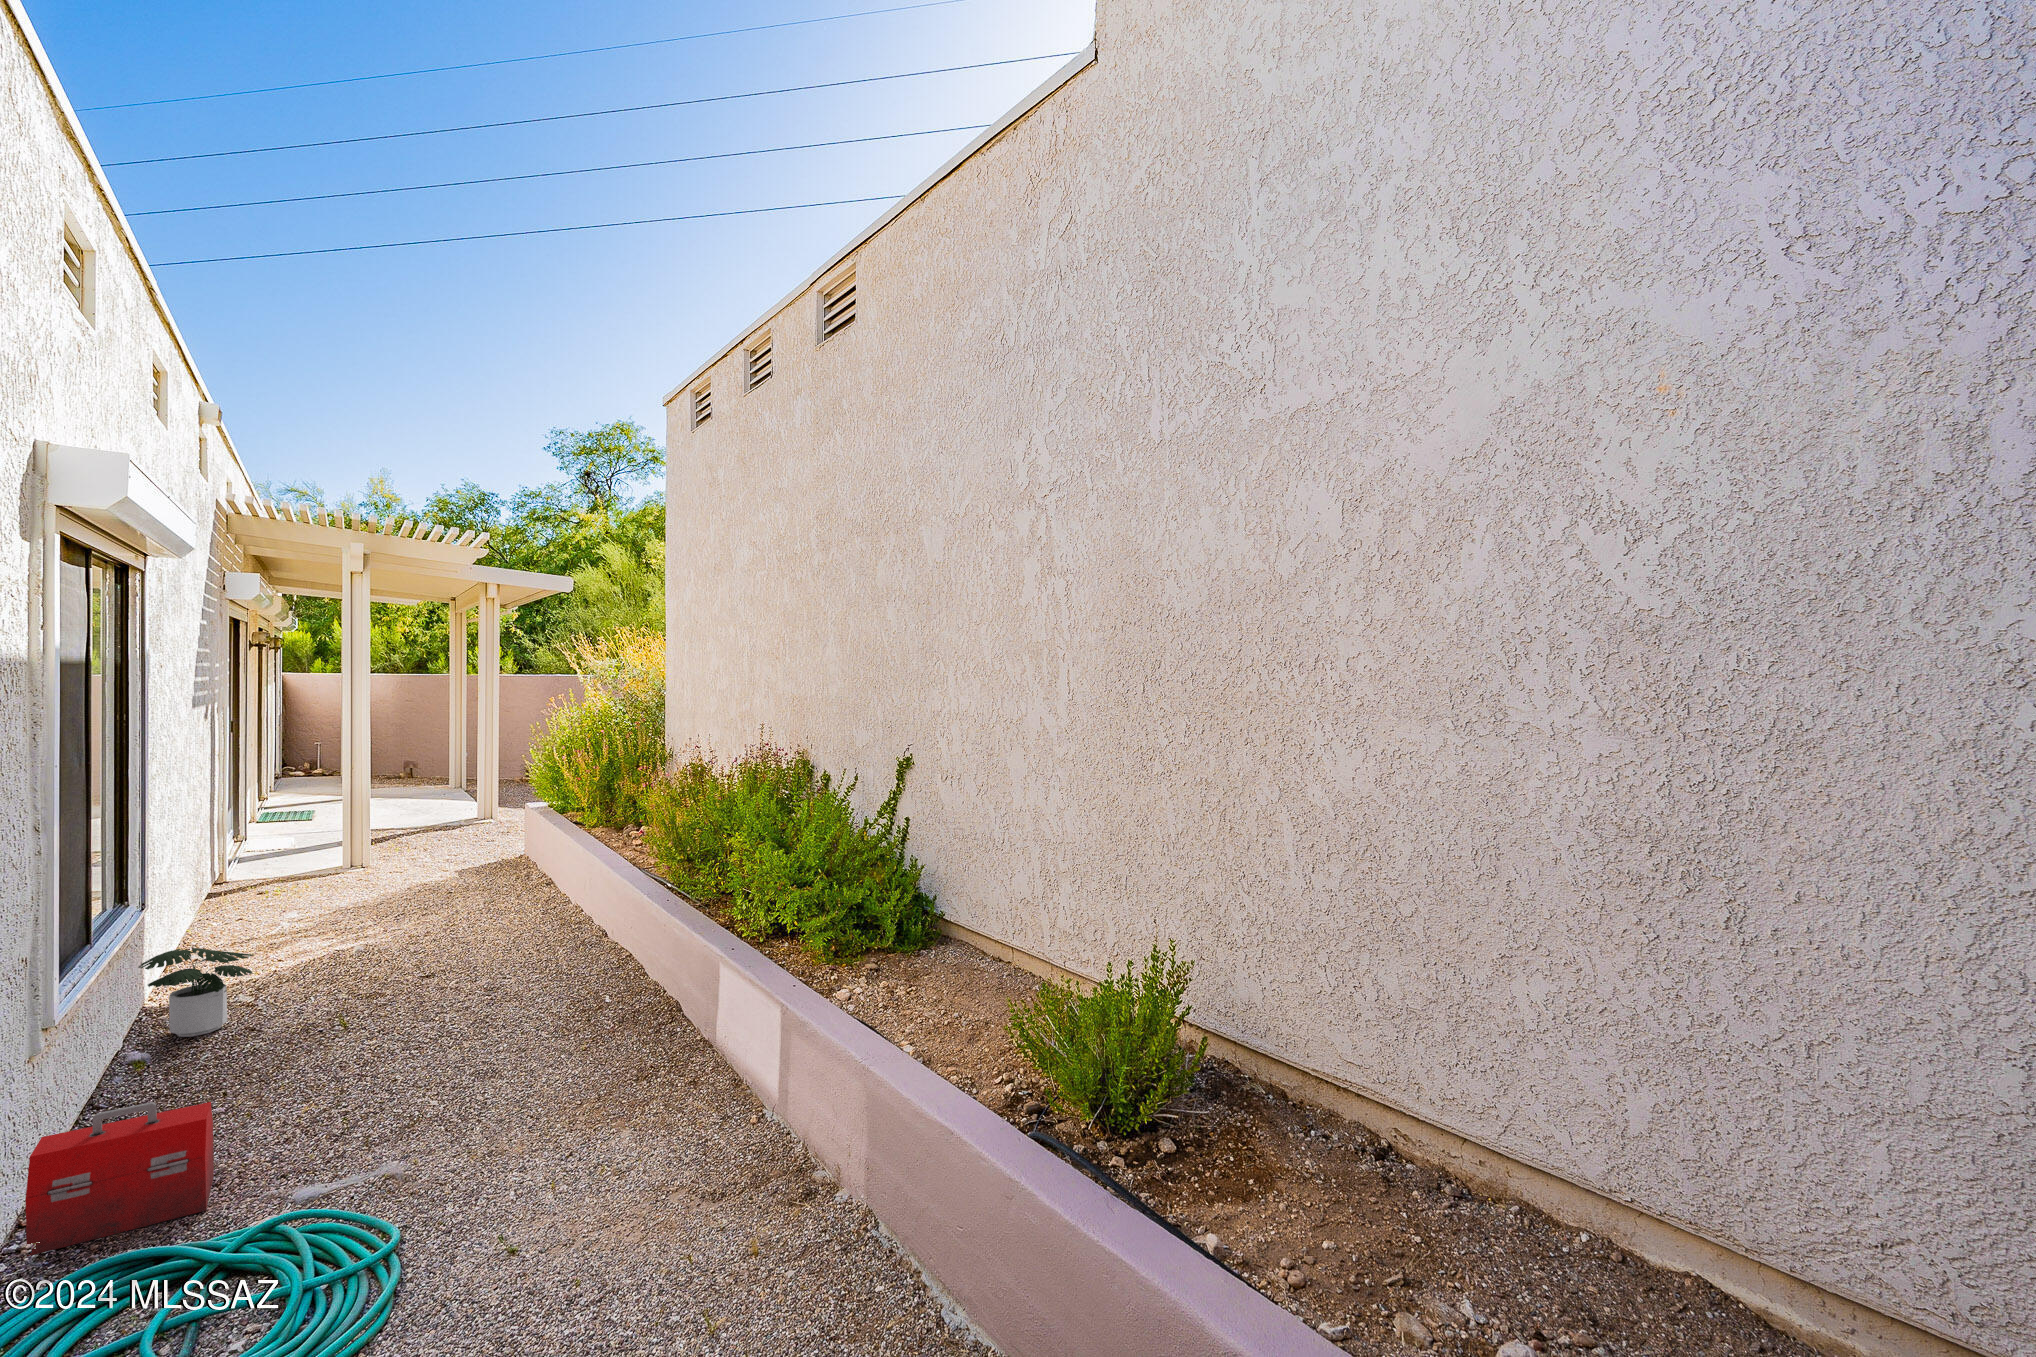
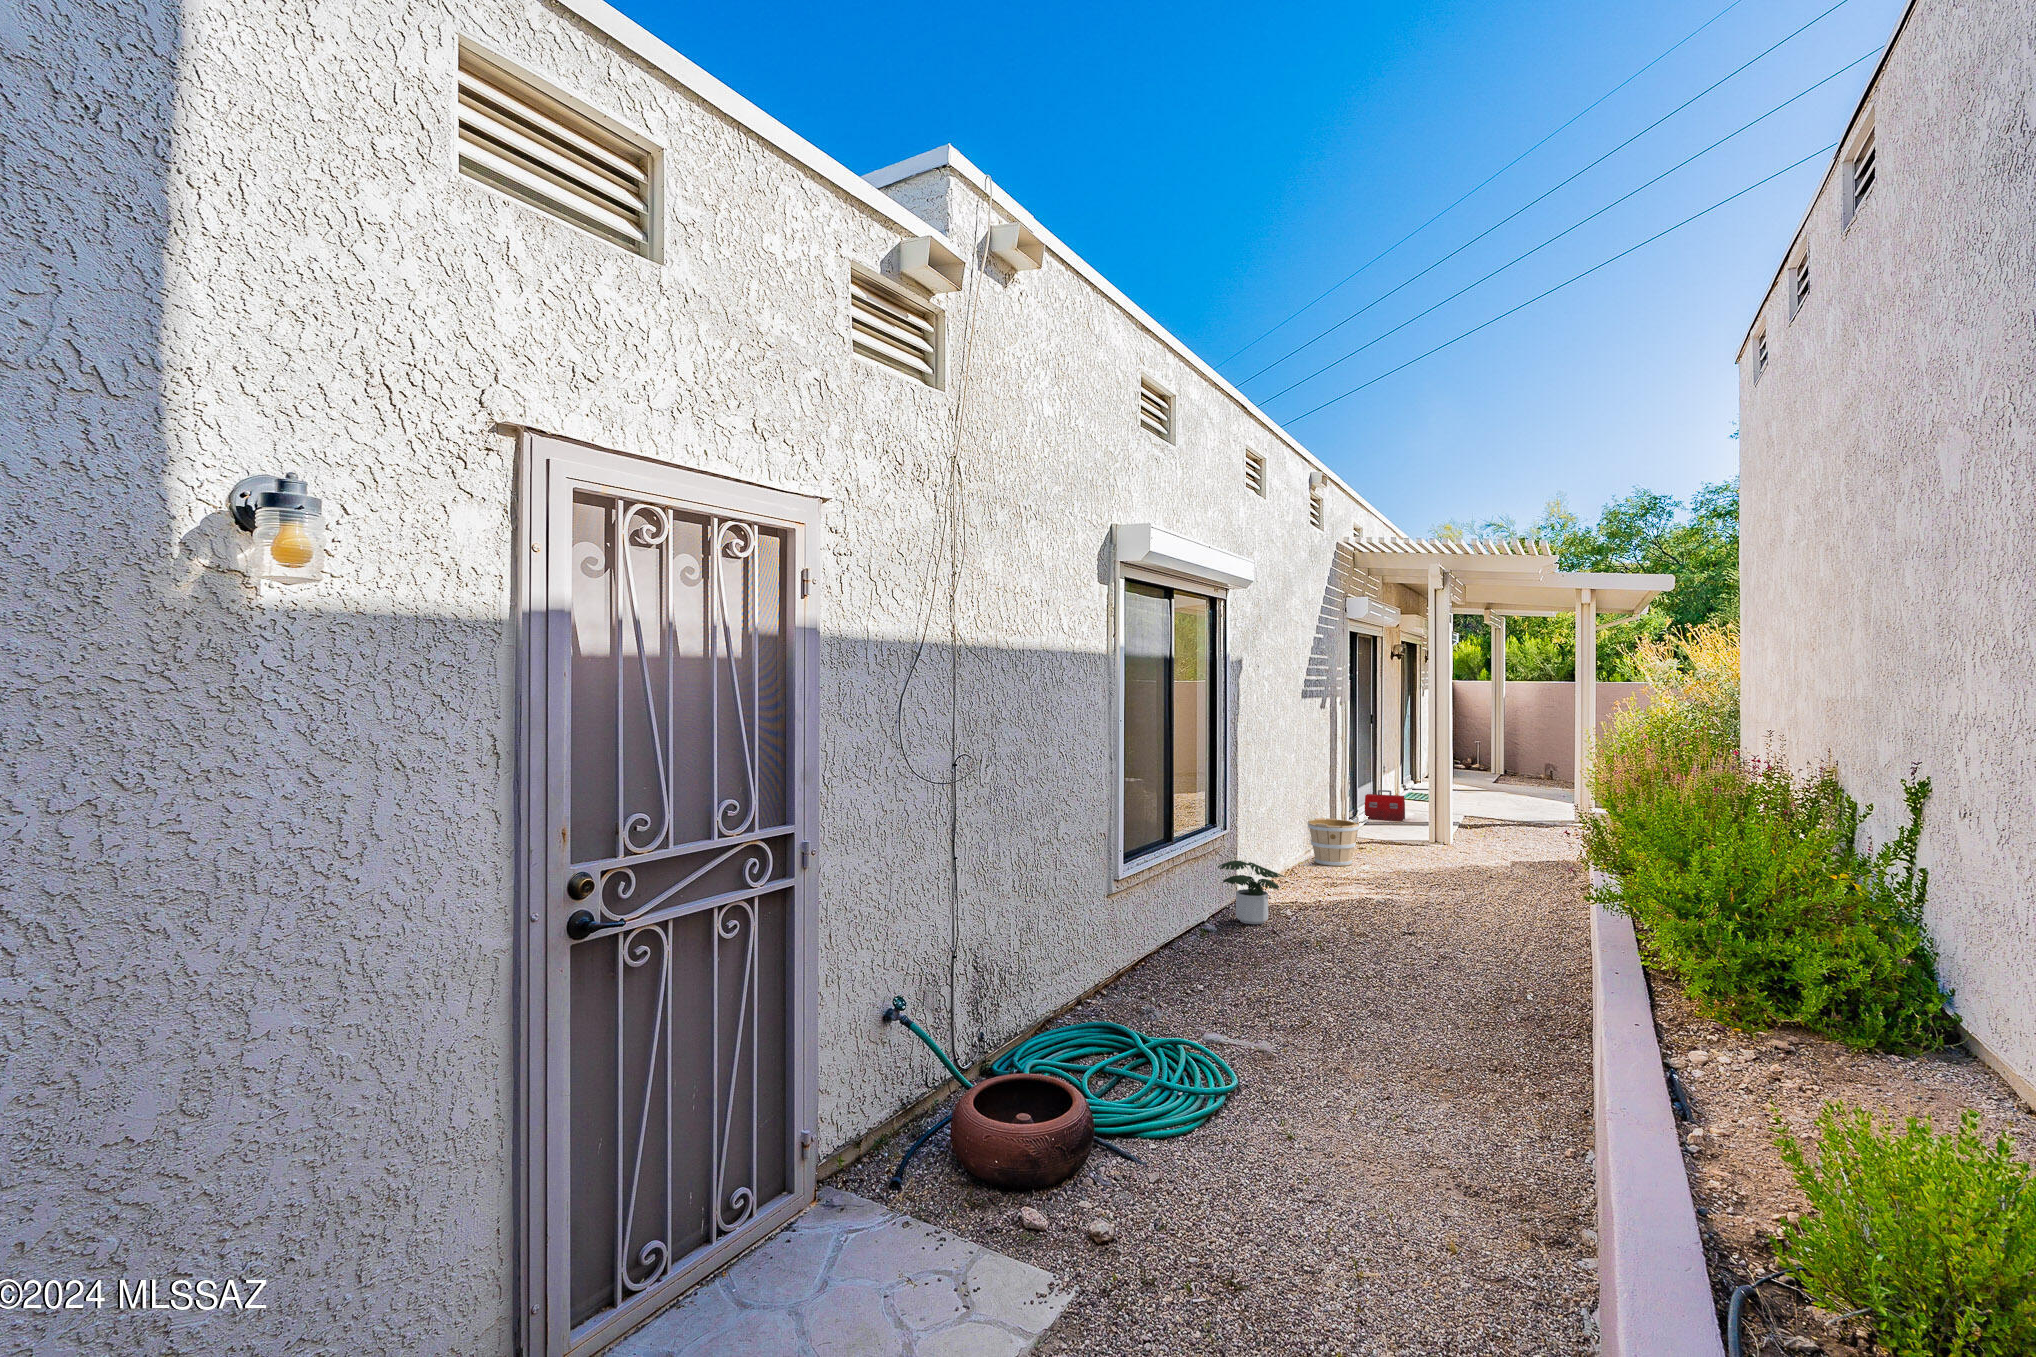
wooden bucket: none [204,863,288,931] -> present [1307,818,1359,866]
toolbox: present [26,1102,214,1256] -> present [1365,790,1405,821]

